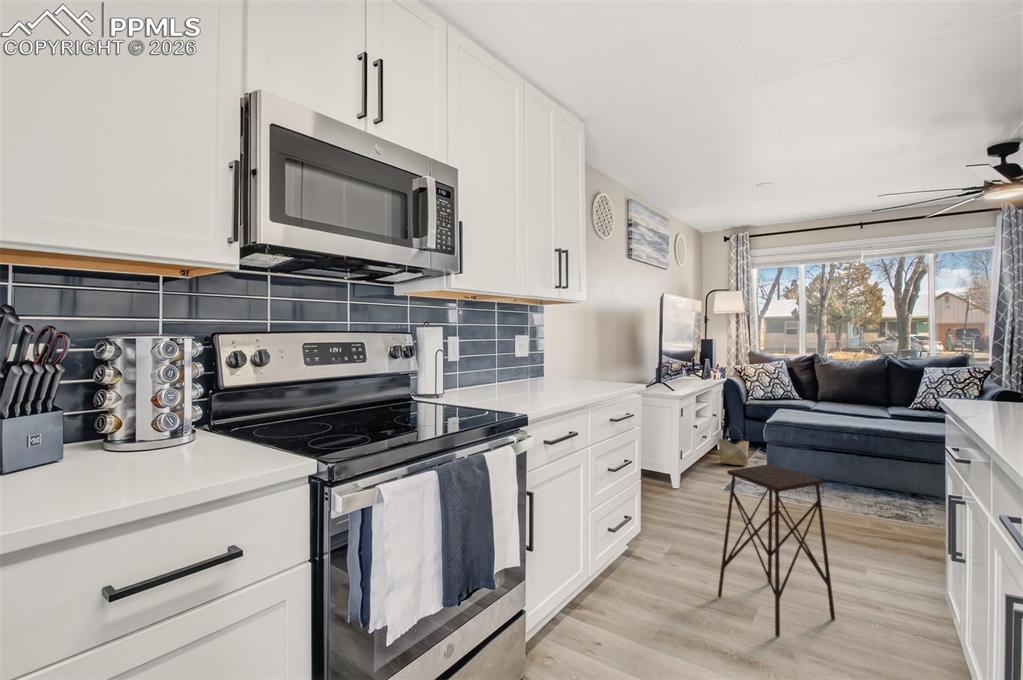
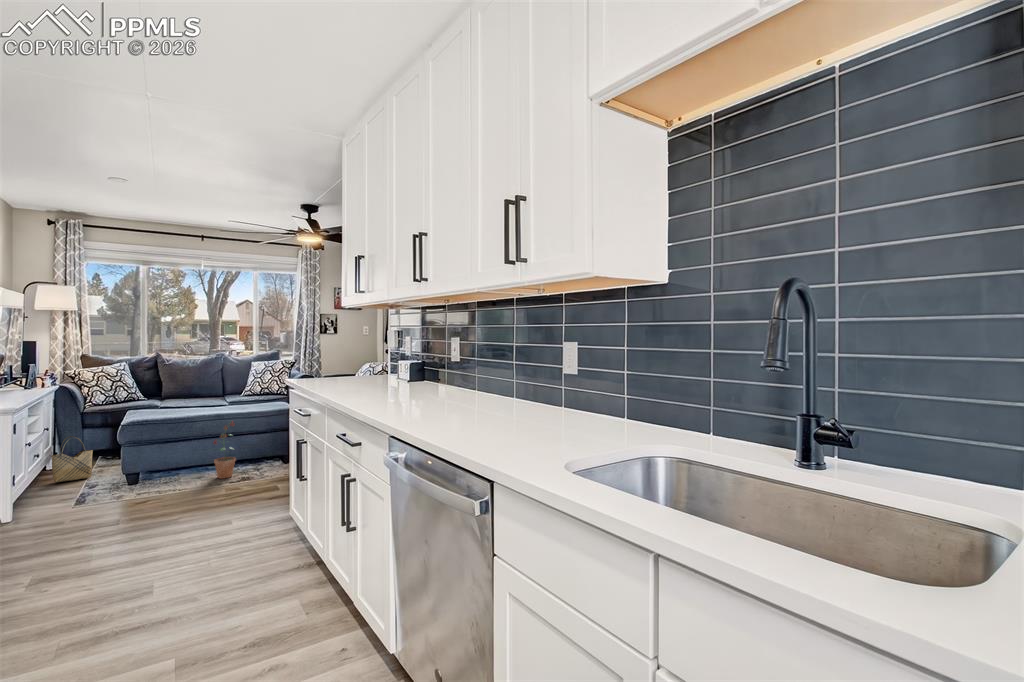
potted plant: none [858,440,890,508] -> present [214,421,236,478]
side table: present [718,464,835,637] -> none [96,450,213,598]

